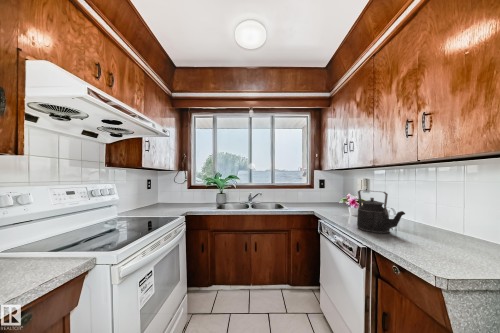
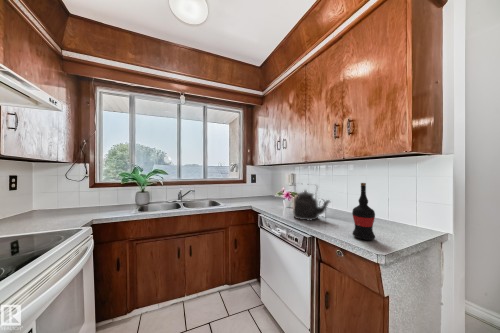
wine bottle: none [425,192,462,266] -> present [352,183,375,240]

